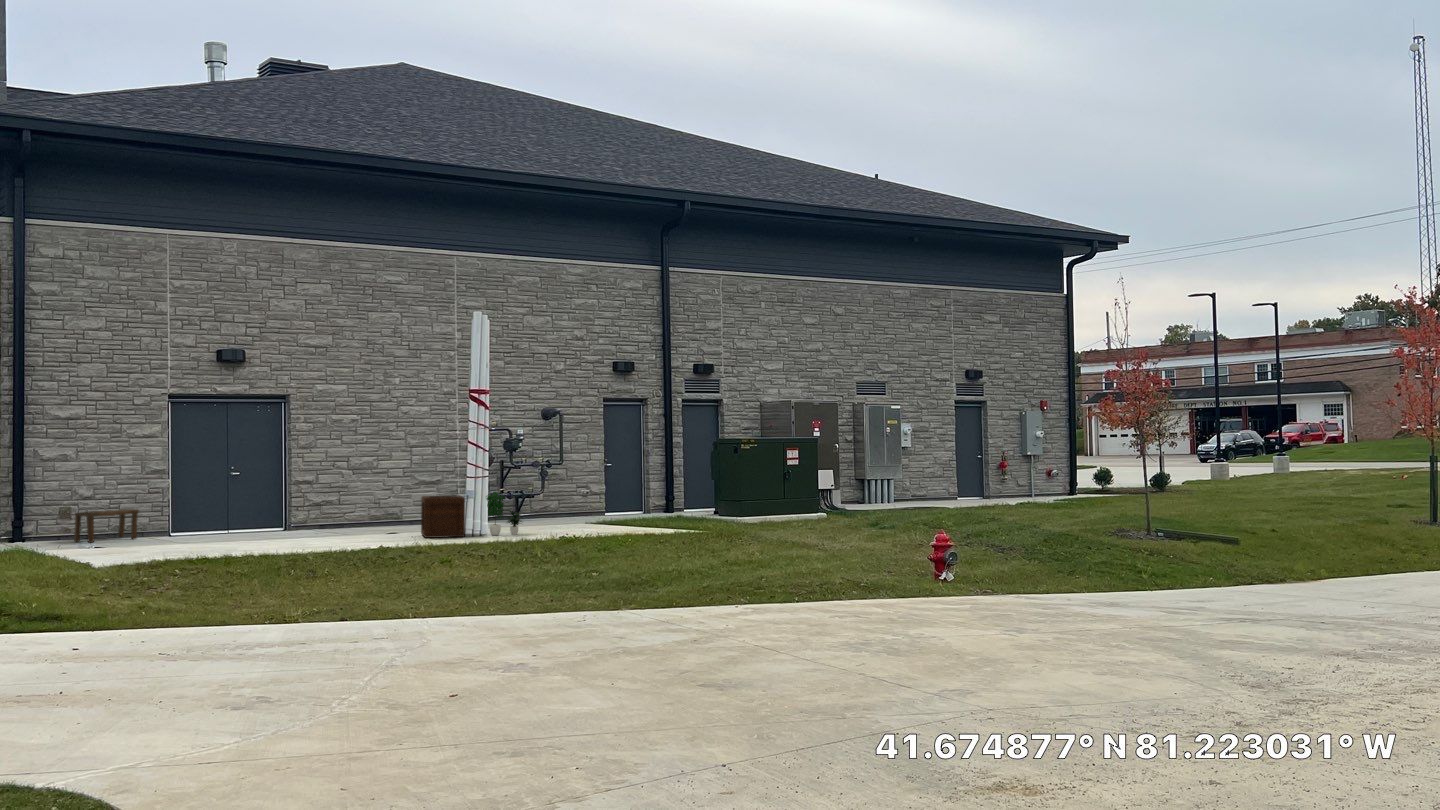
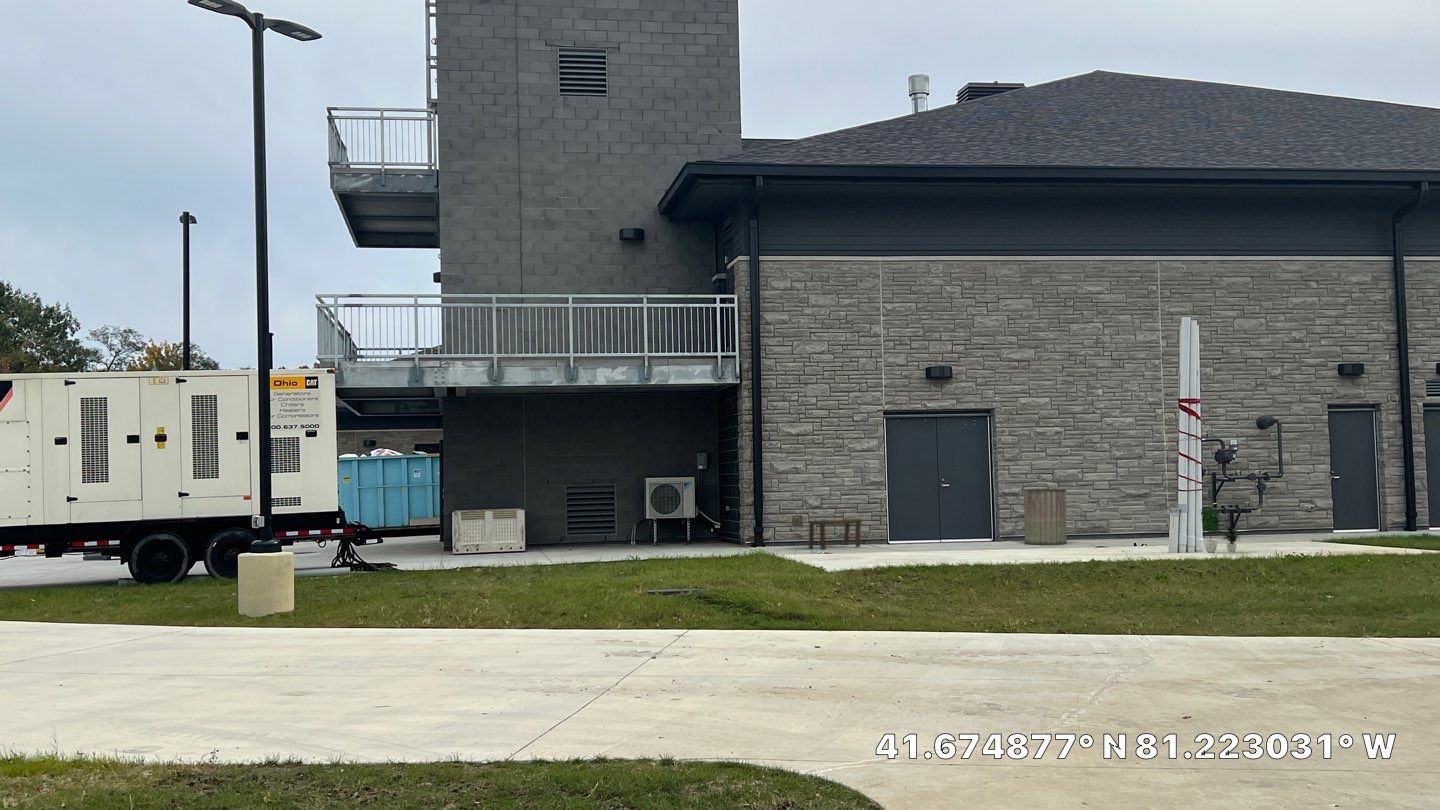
trash can: none [319,475,362,531] -> present [1024,489,1066,545]
wooden crate: present [421,495,465,538] -> none [1131,510,1178,553]

